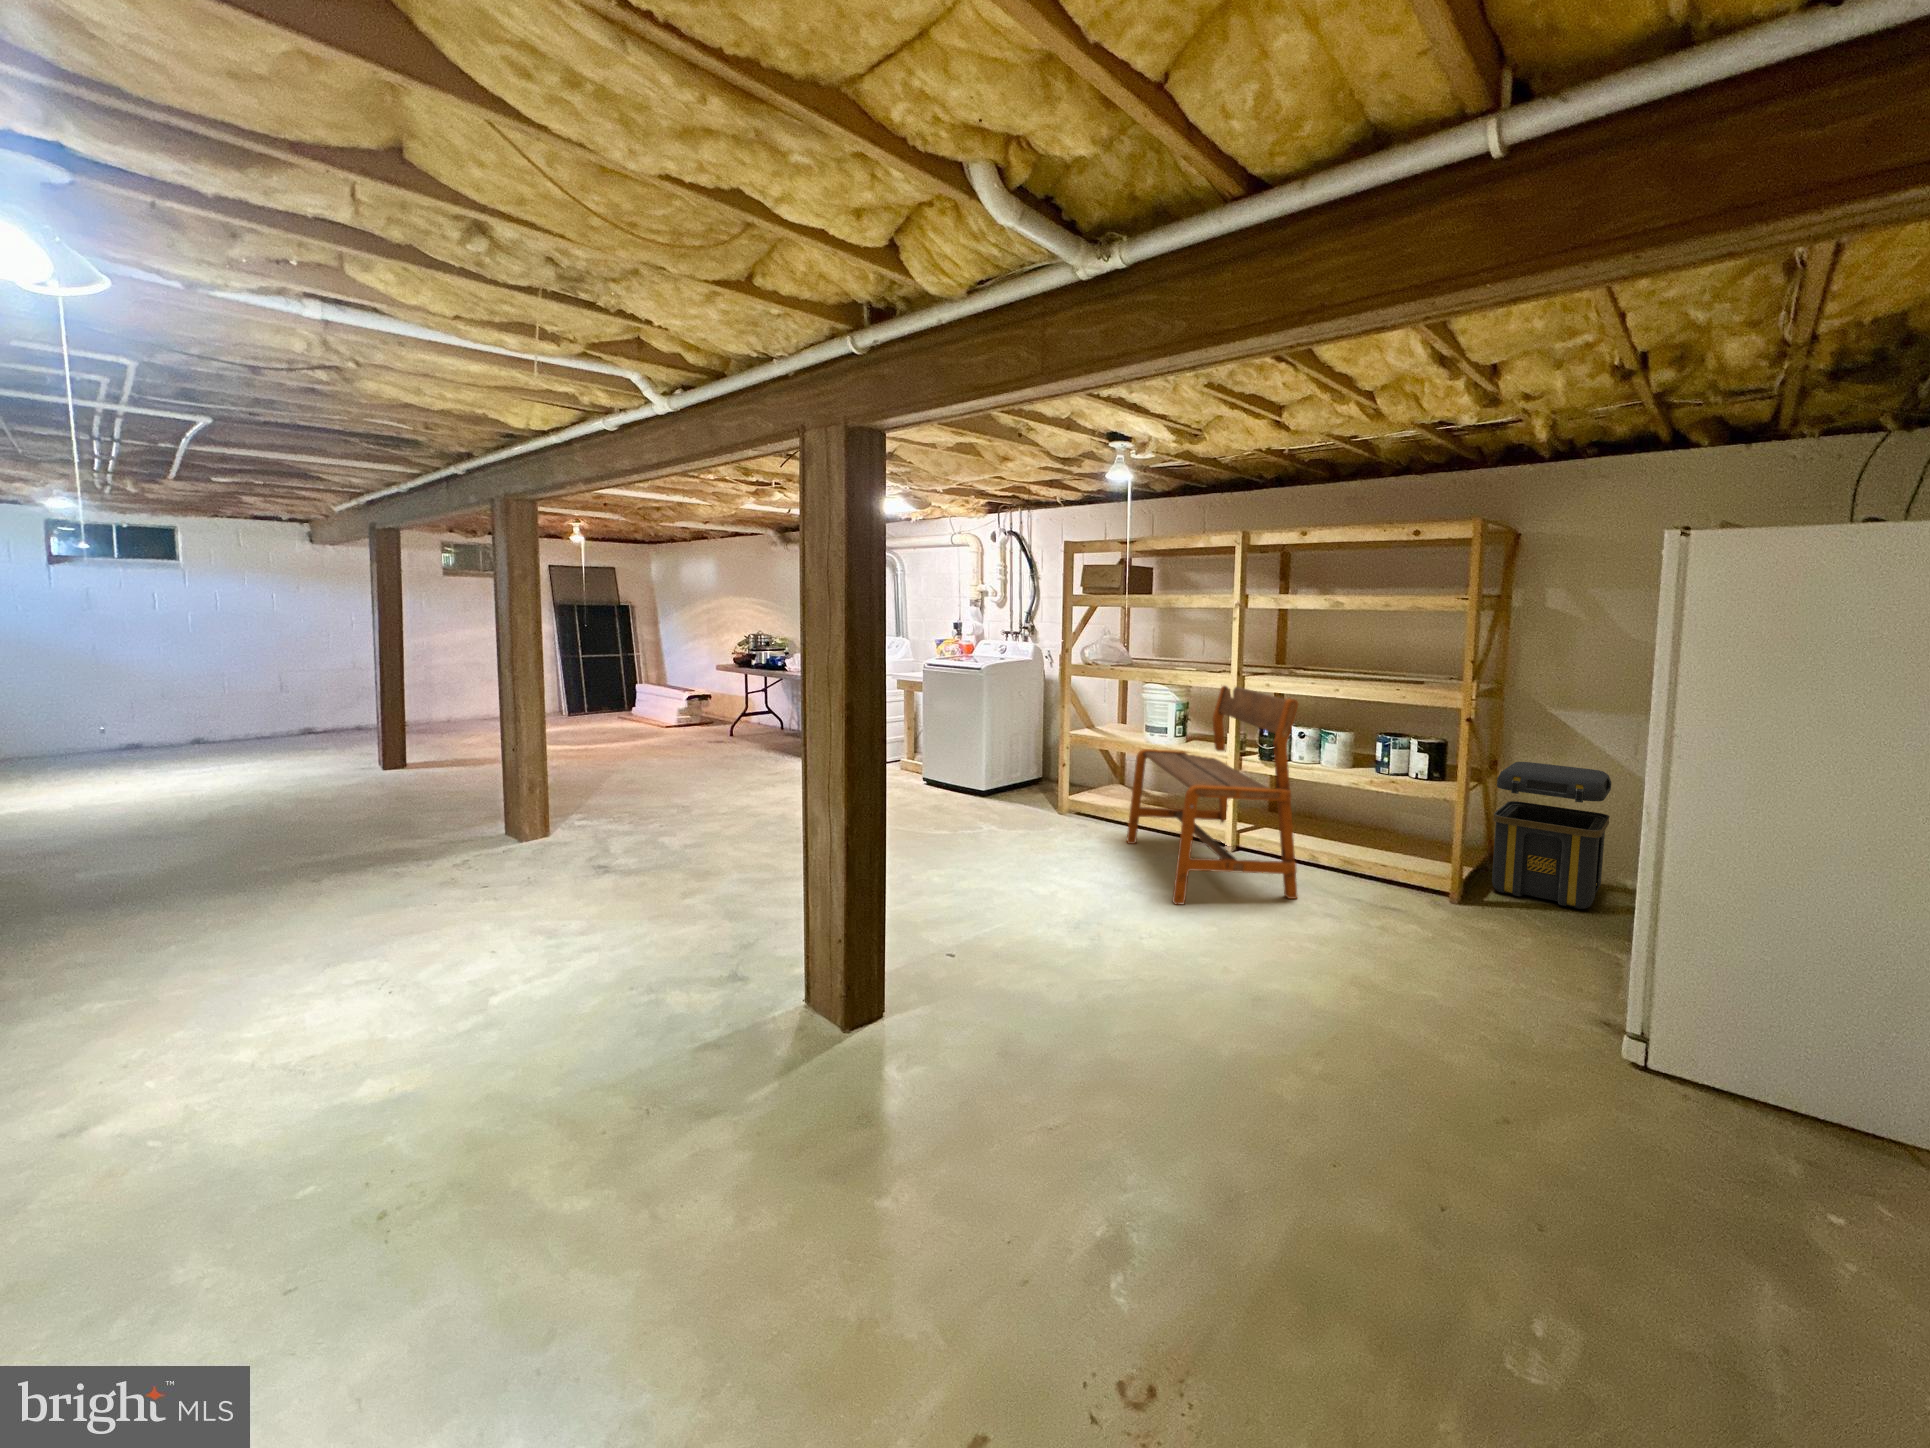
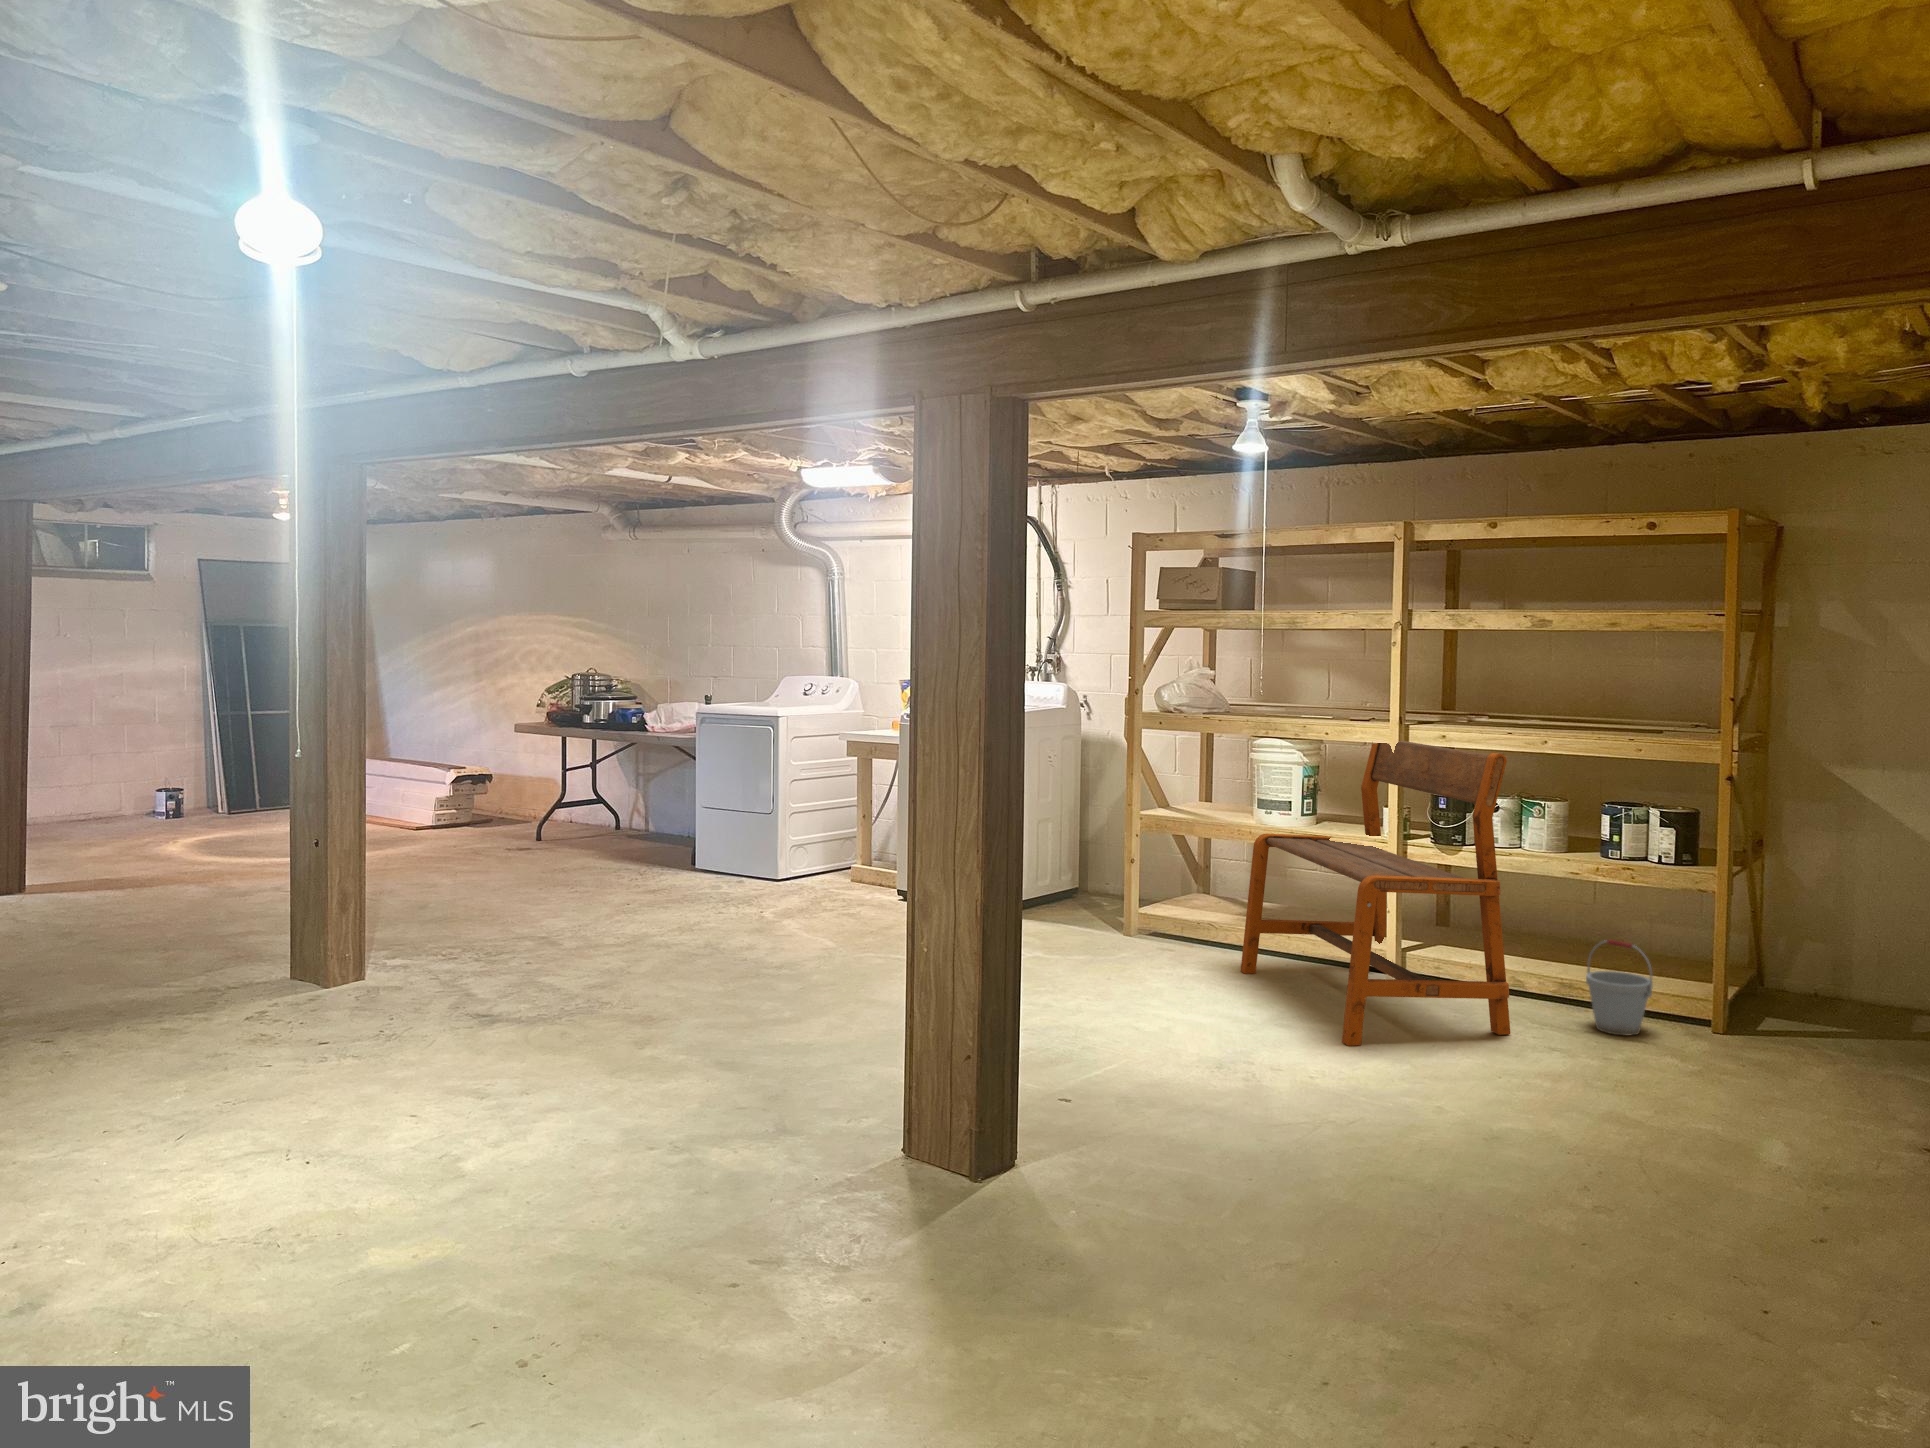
toolbox: present [1492,762,1611,909] -> none [1763,840,1913,1036]
bucket: none [1357,833,1405,902] -> present [1586,939,1653,1036]

